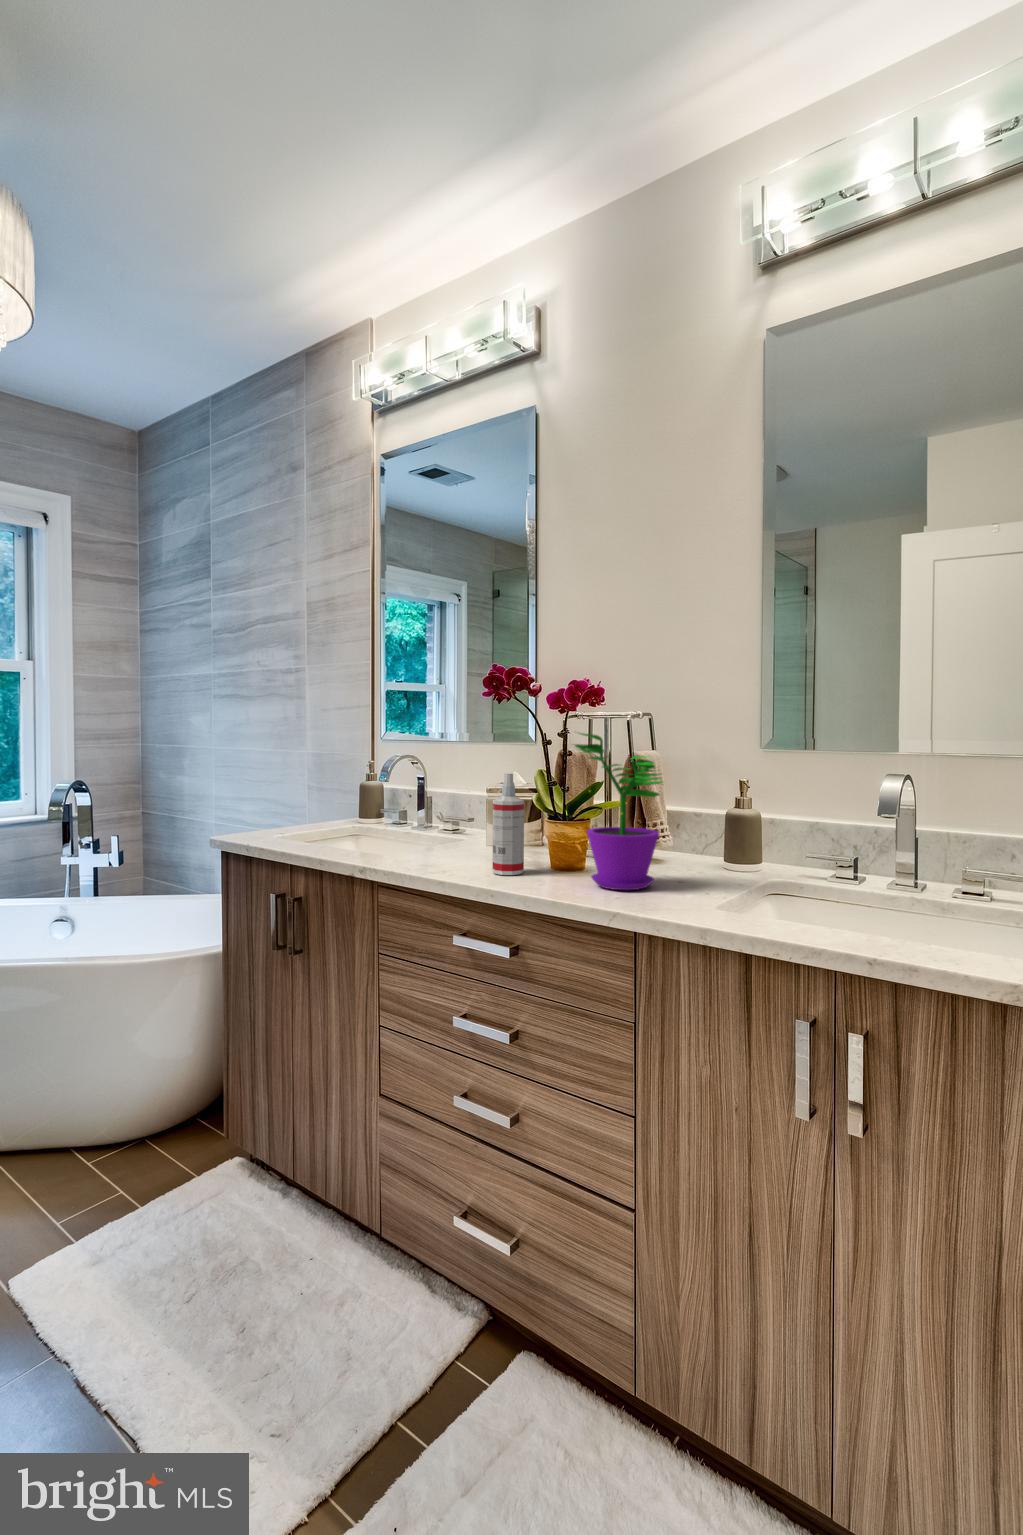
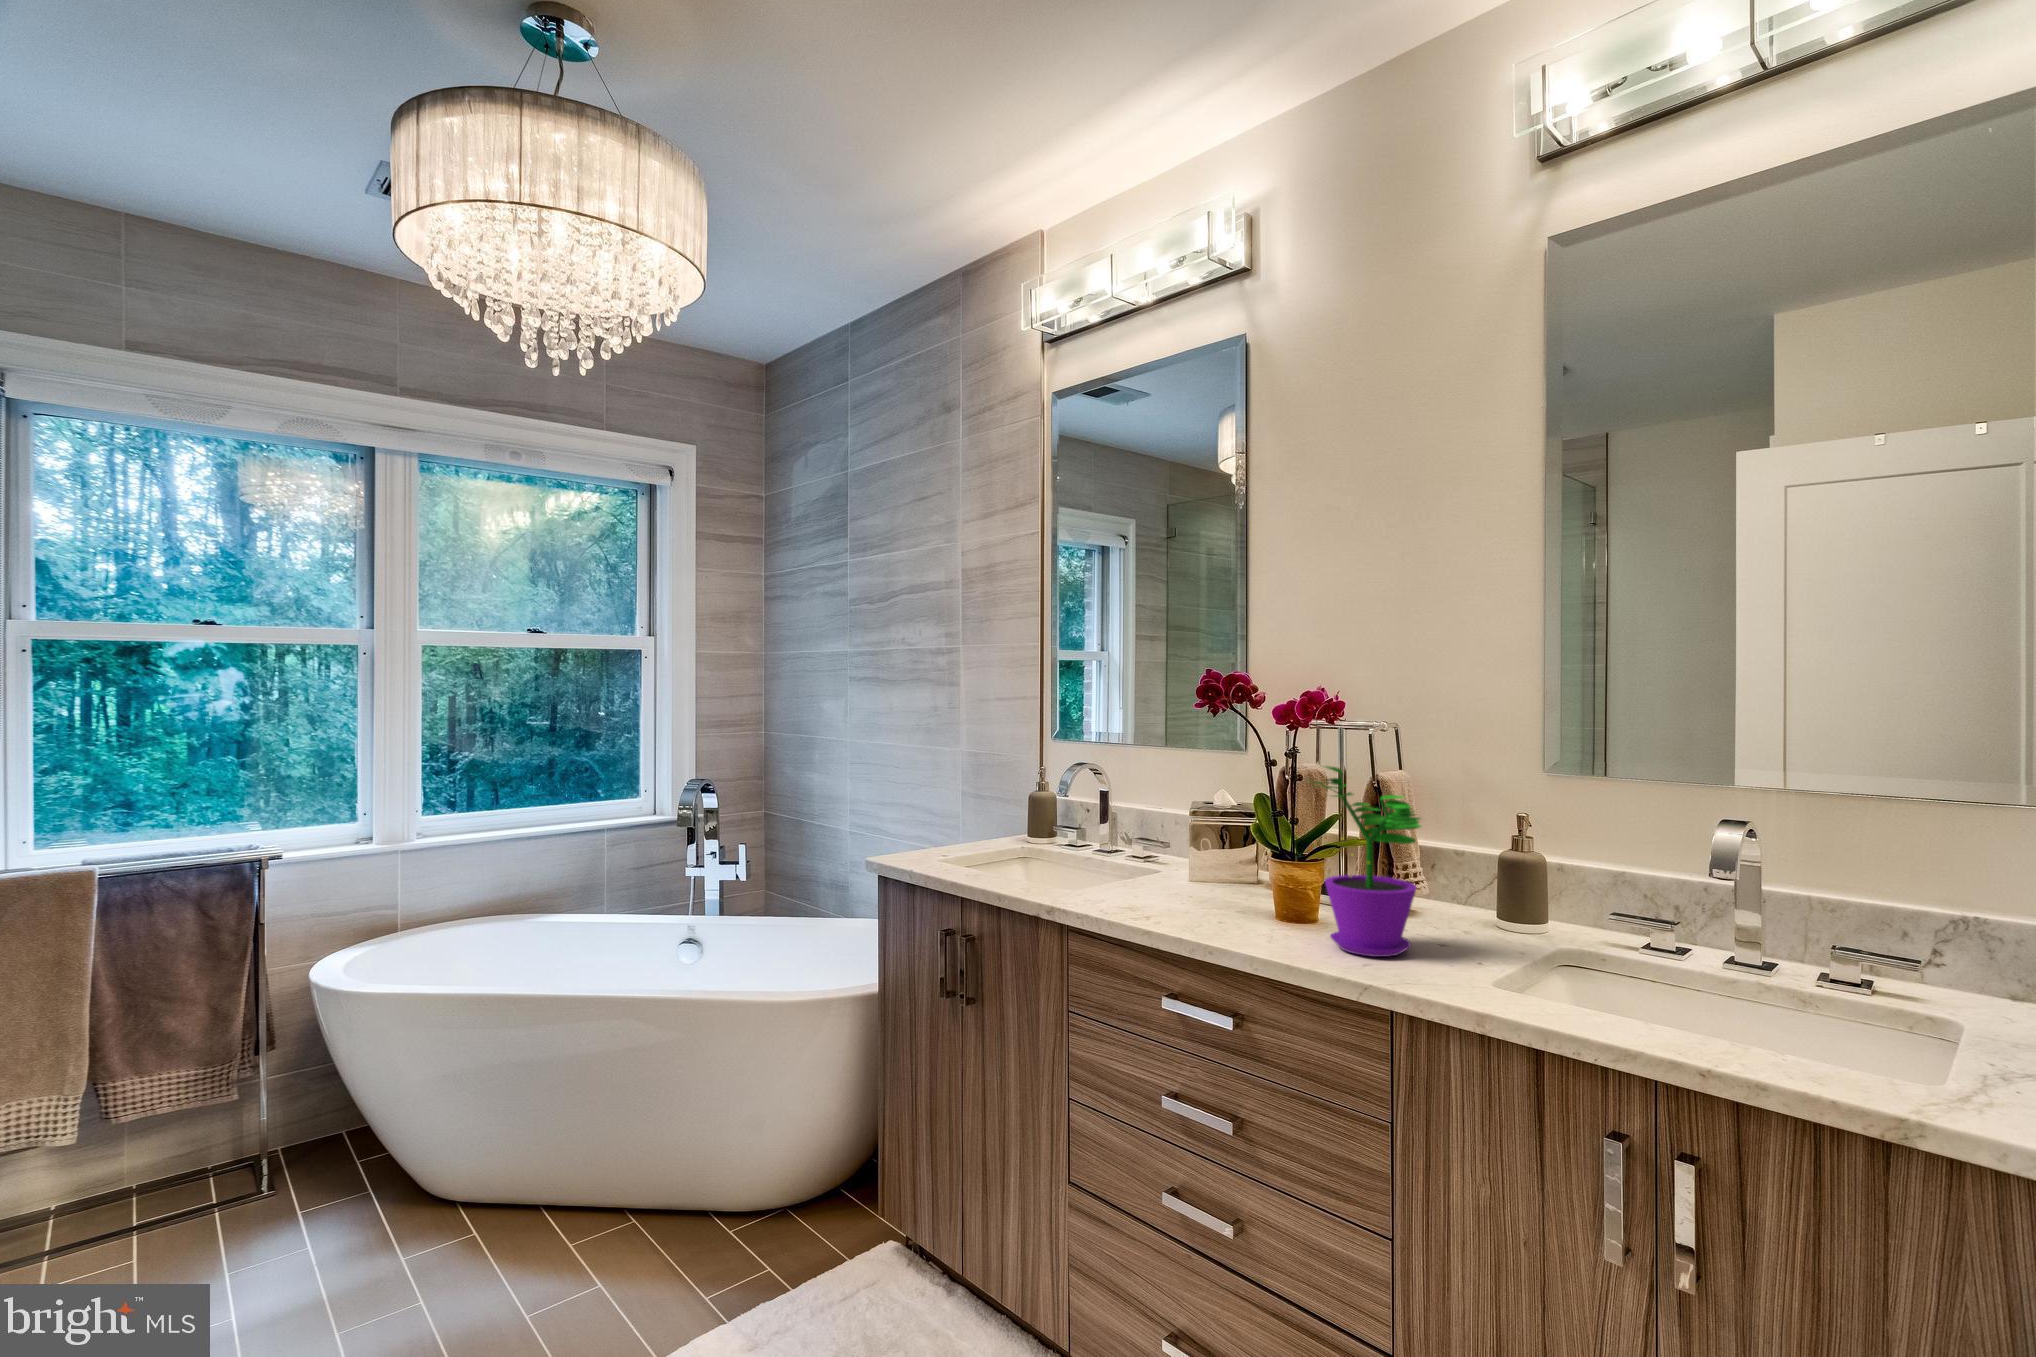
spray bottle: present [493,773,524,875] -> none [1206,805,1244,928]

